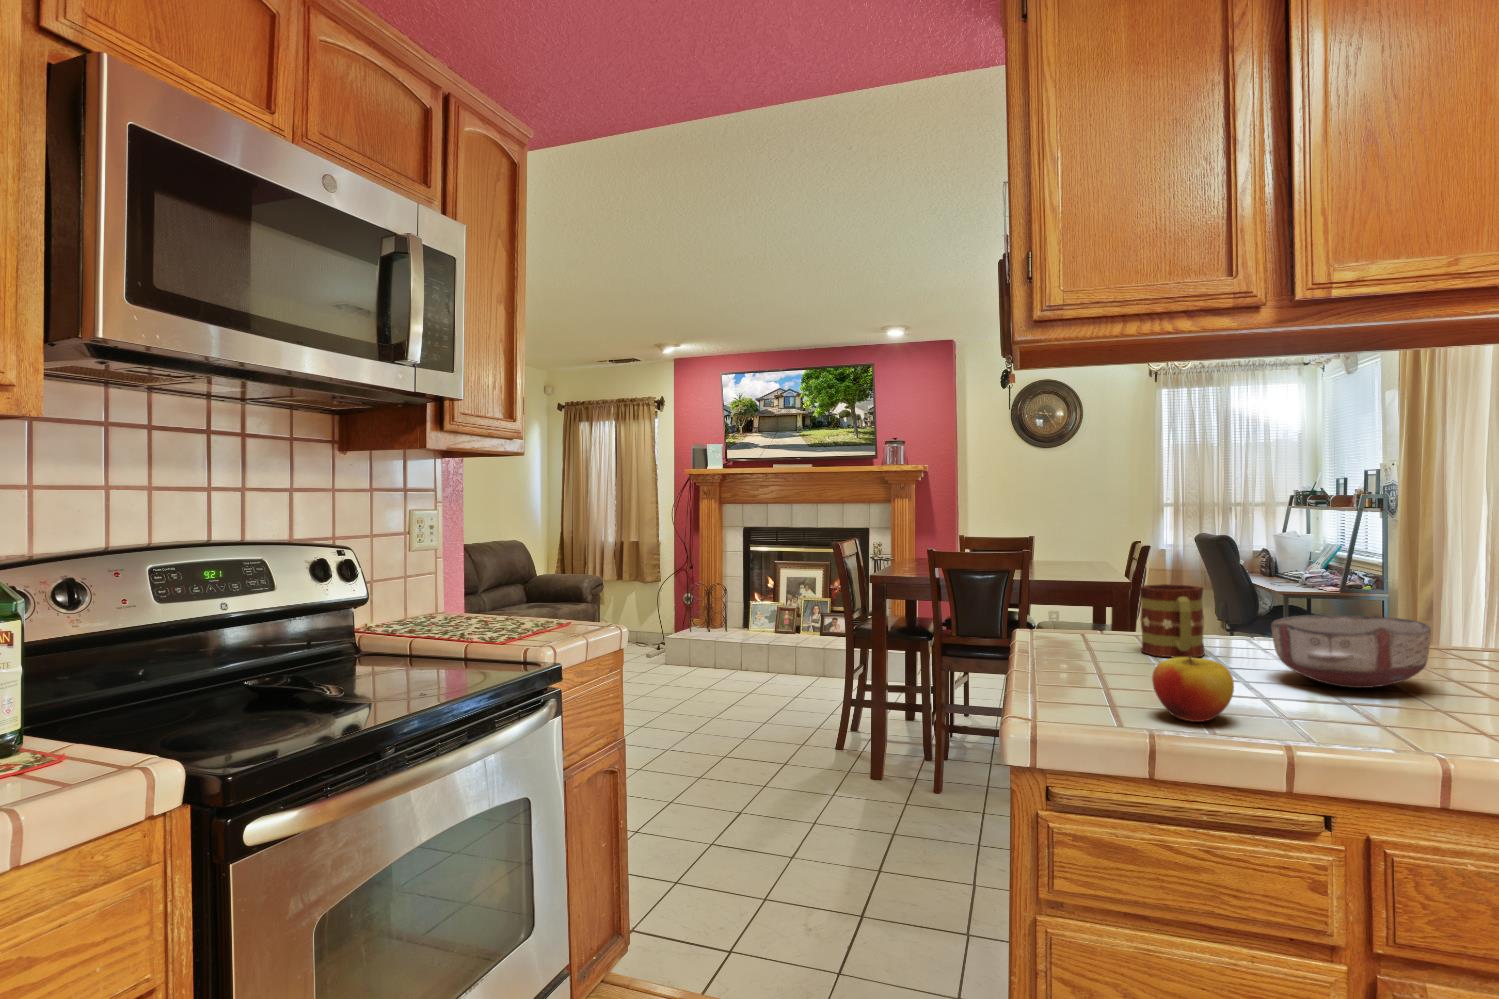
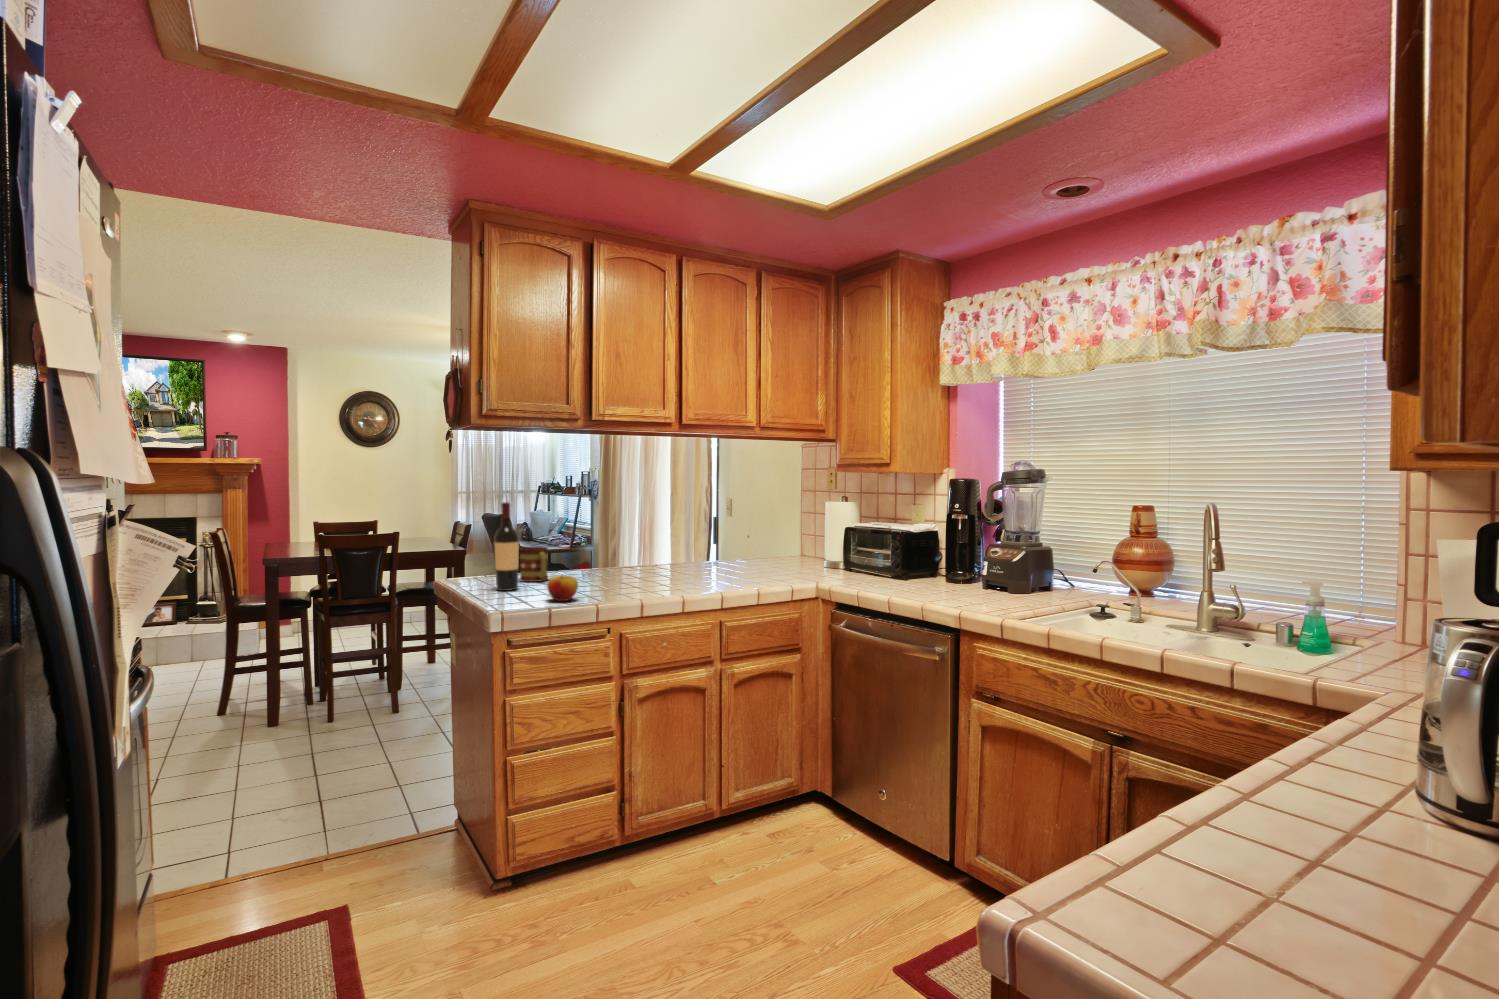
wine bottle: none [1068,491,1119,672] -> present [494,502,519,591]
ceramic bowl: present [1271,615,1431,688] -> none [581,555,635,584]

